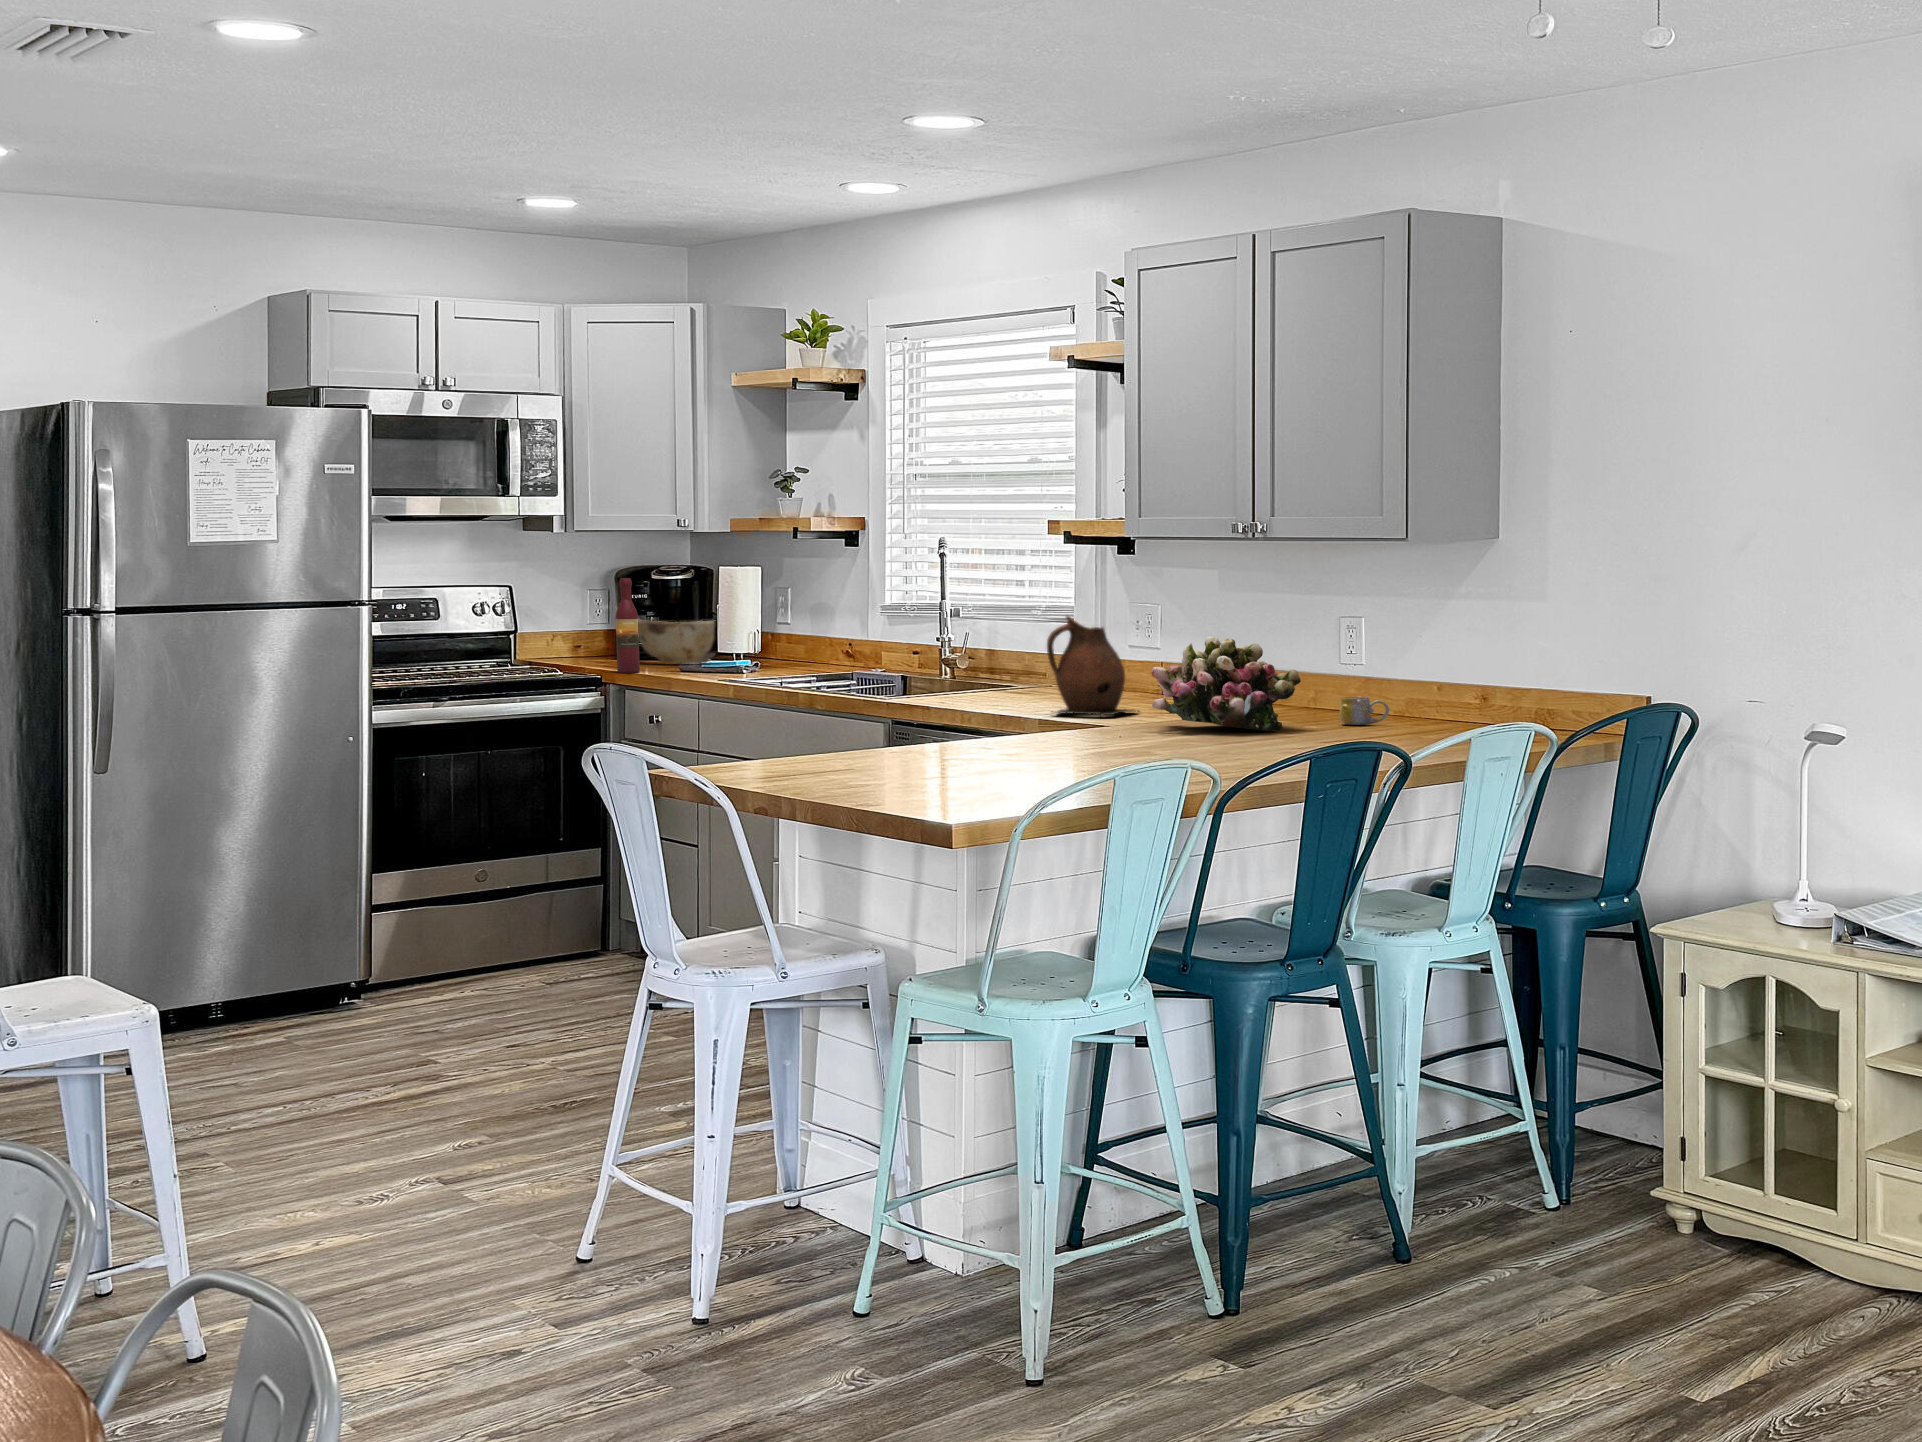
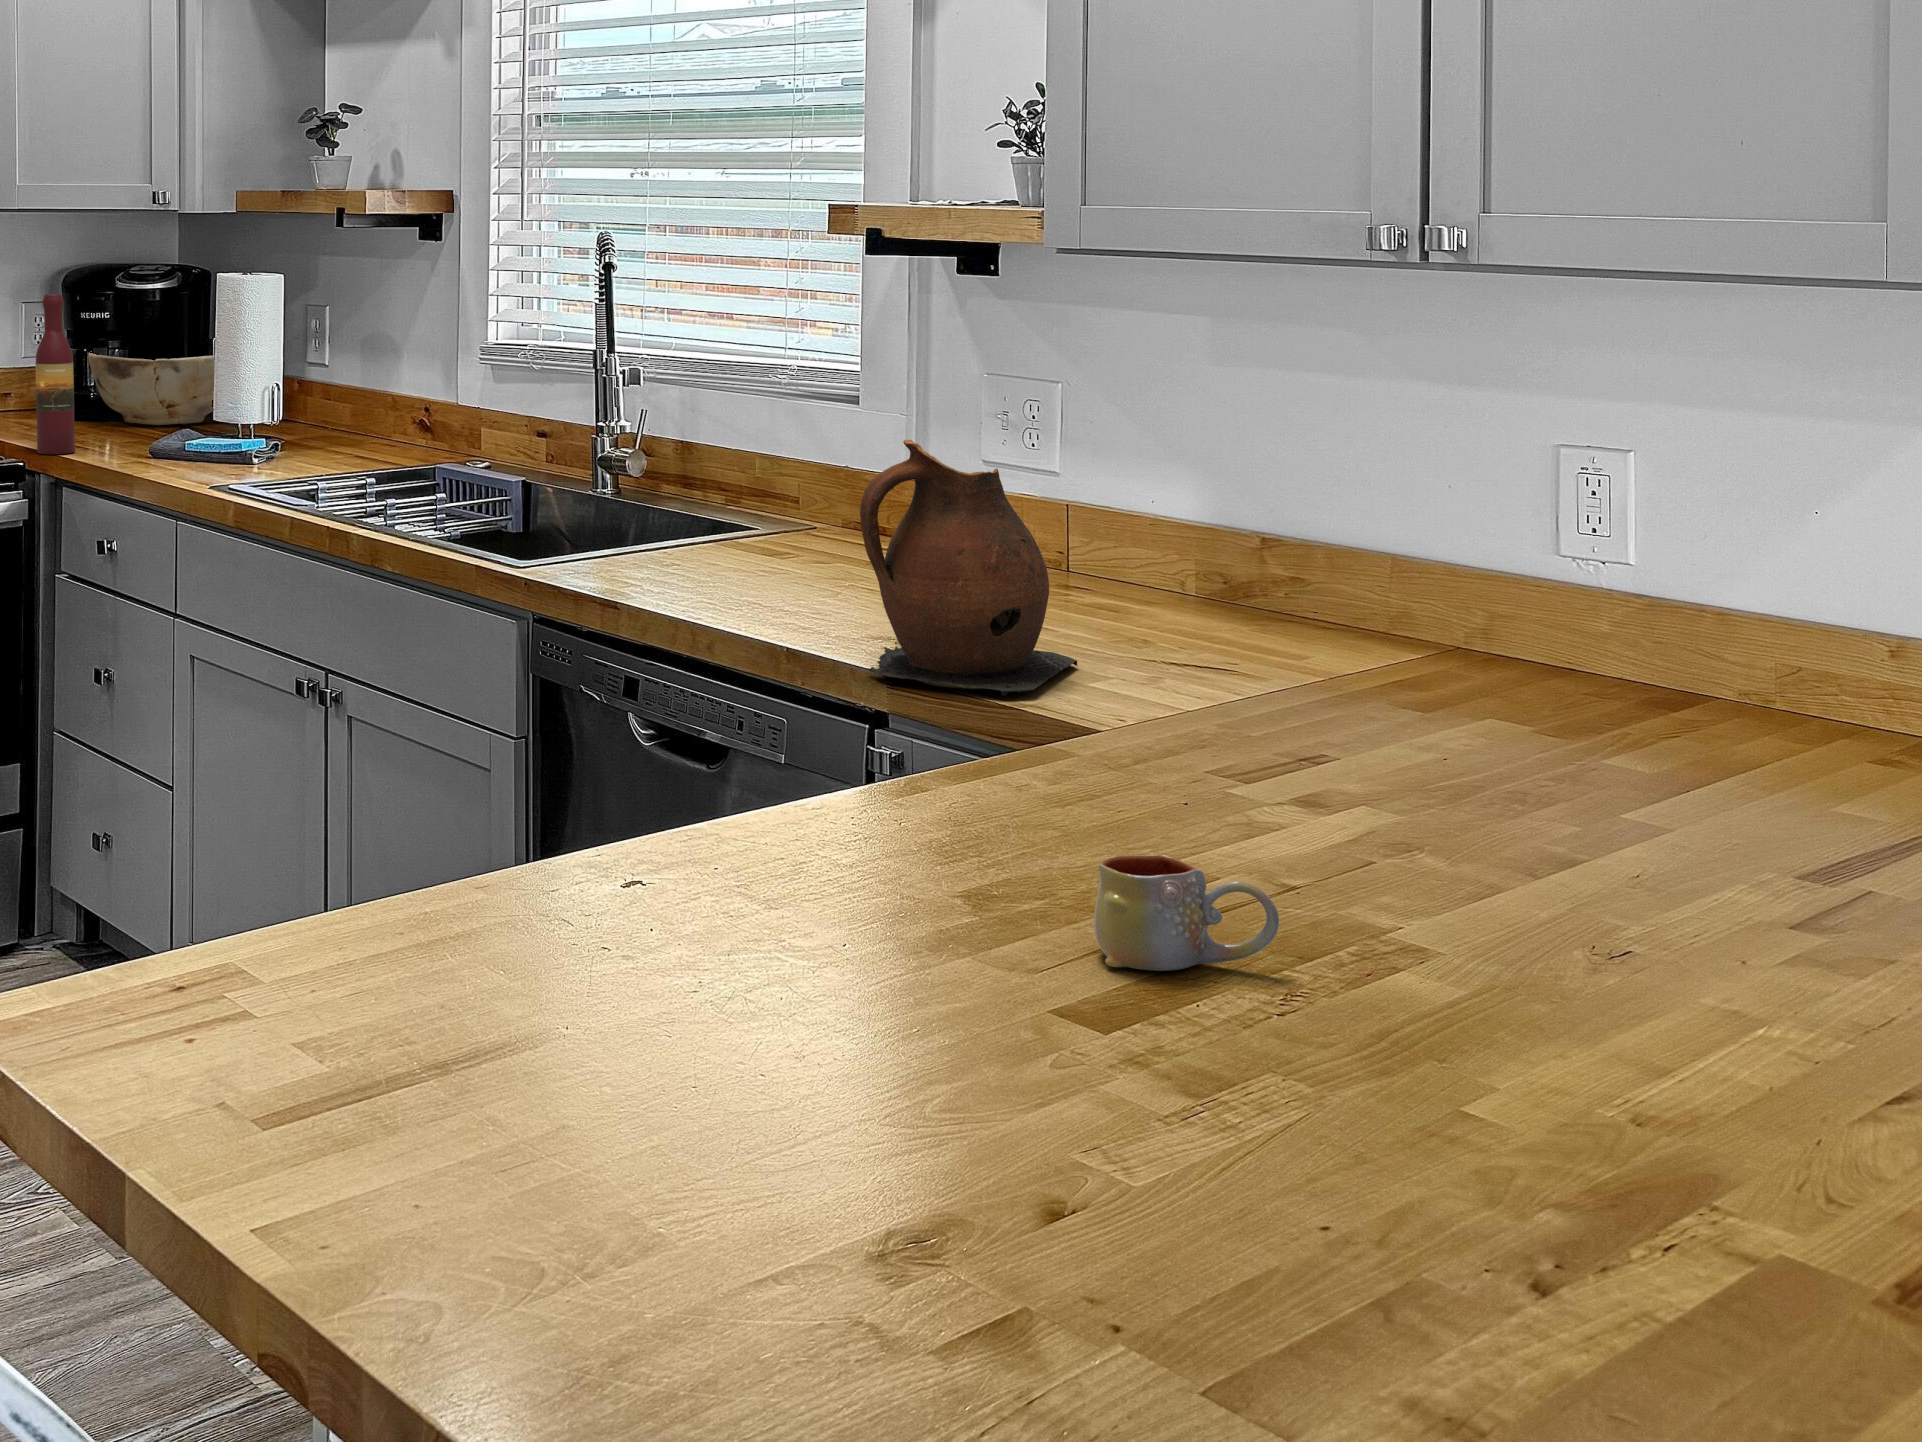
flower arrangement: present [1152,636,1301,731] -> none [1184,532,1617,822]
mug: present [1339,696,1389,725] -> present [1094,855,1279,971]

